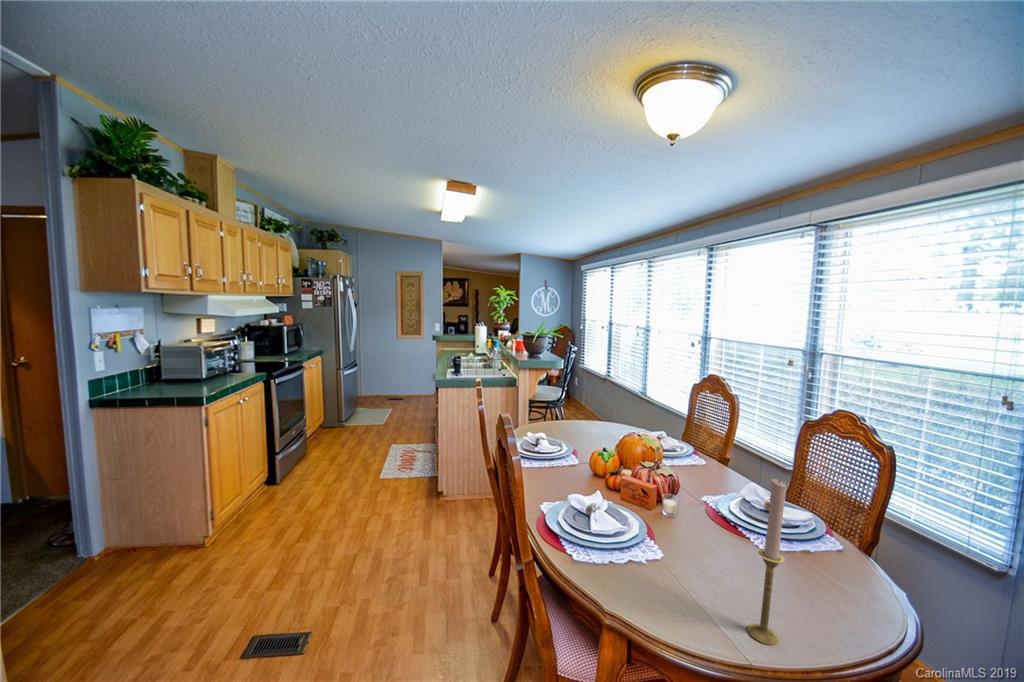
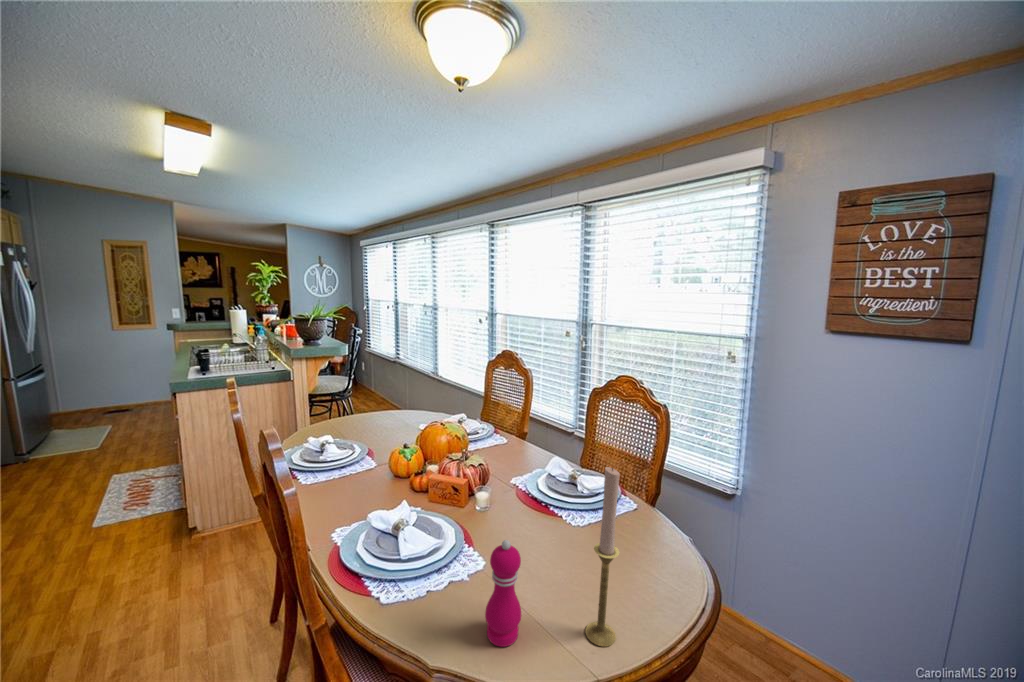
pepper mill: none [654,523,687,612] -> present [485,540,522,647]

